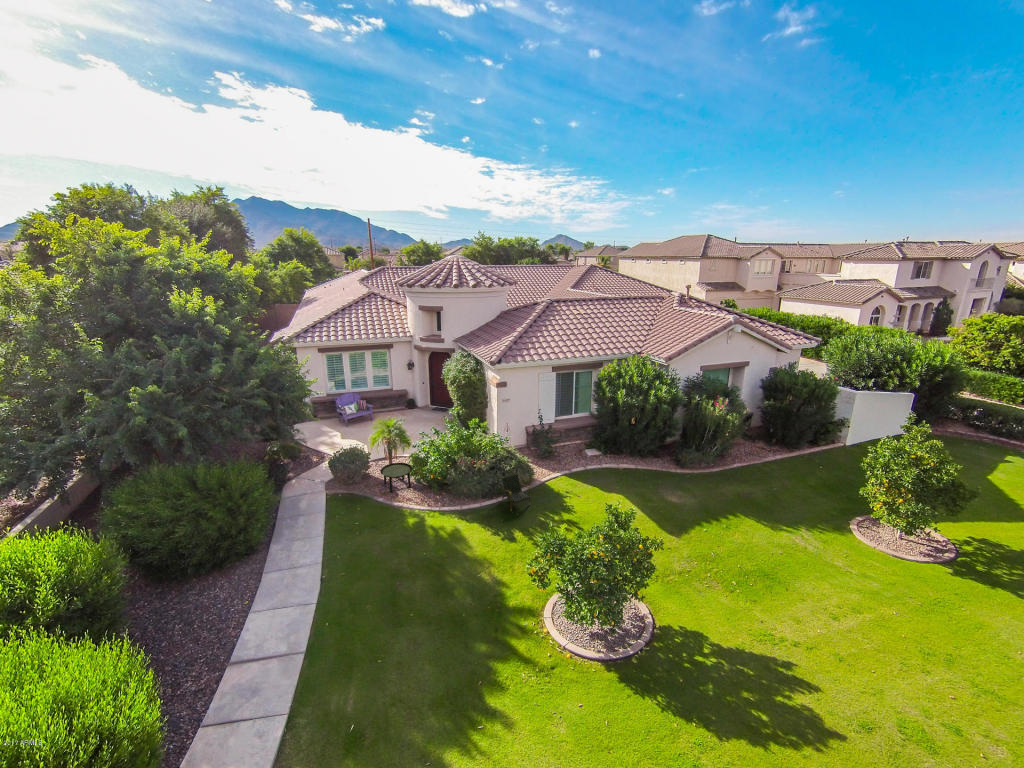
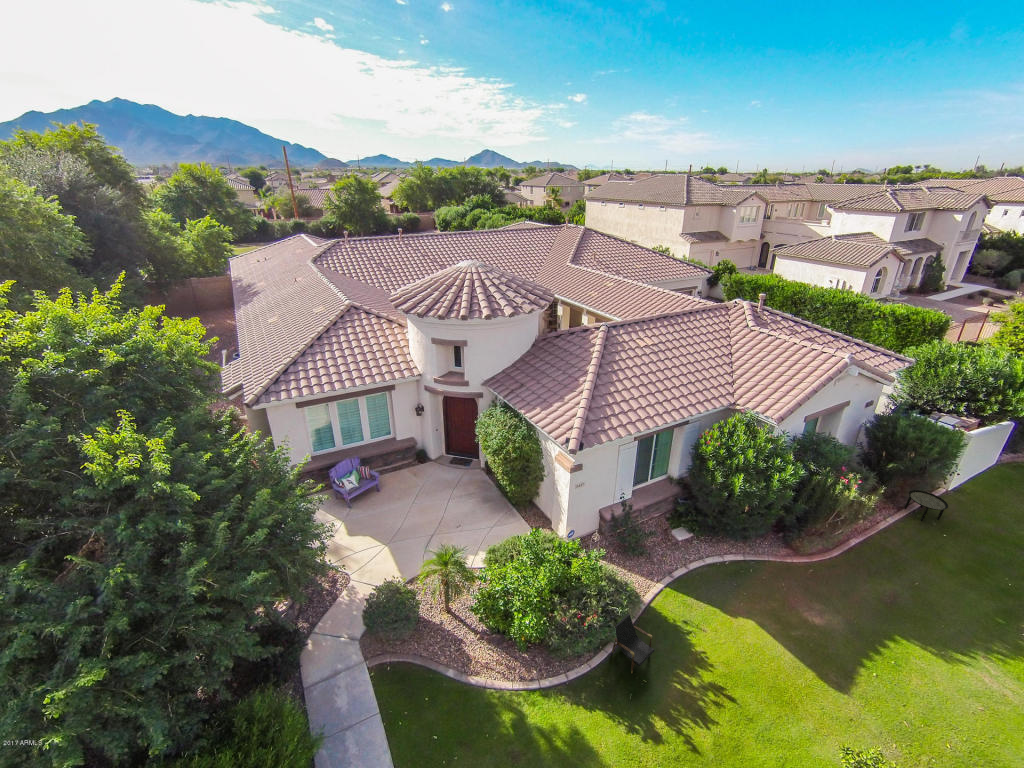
round table: present [380,463,412,492] -> present [904,490,948,521]

